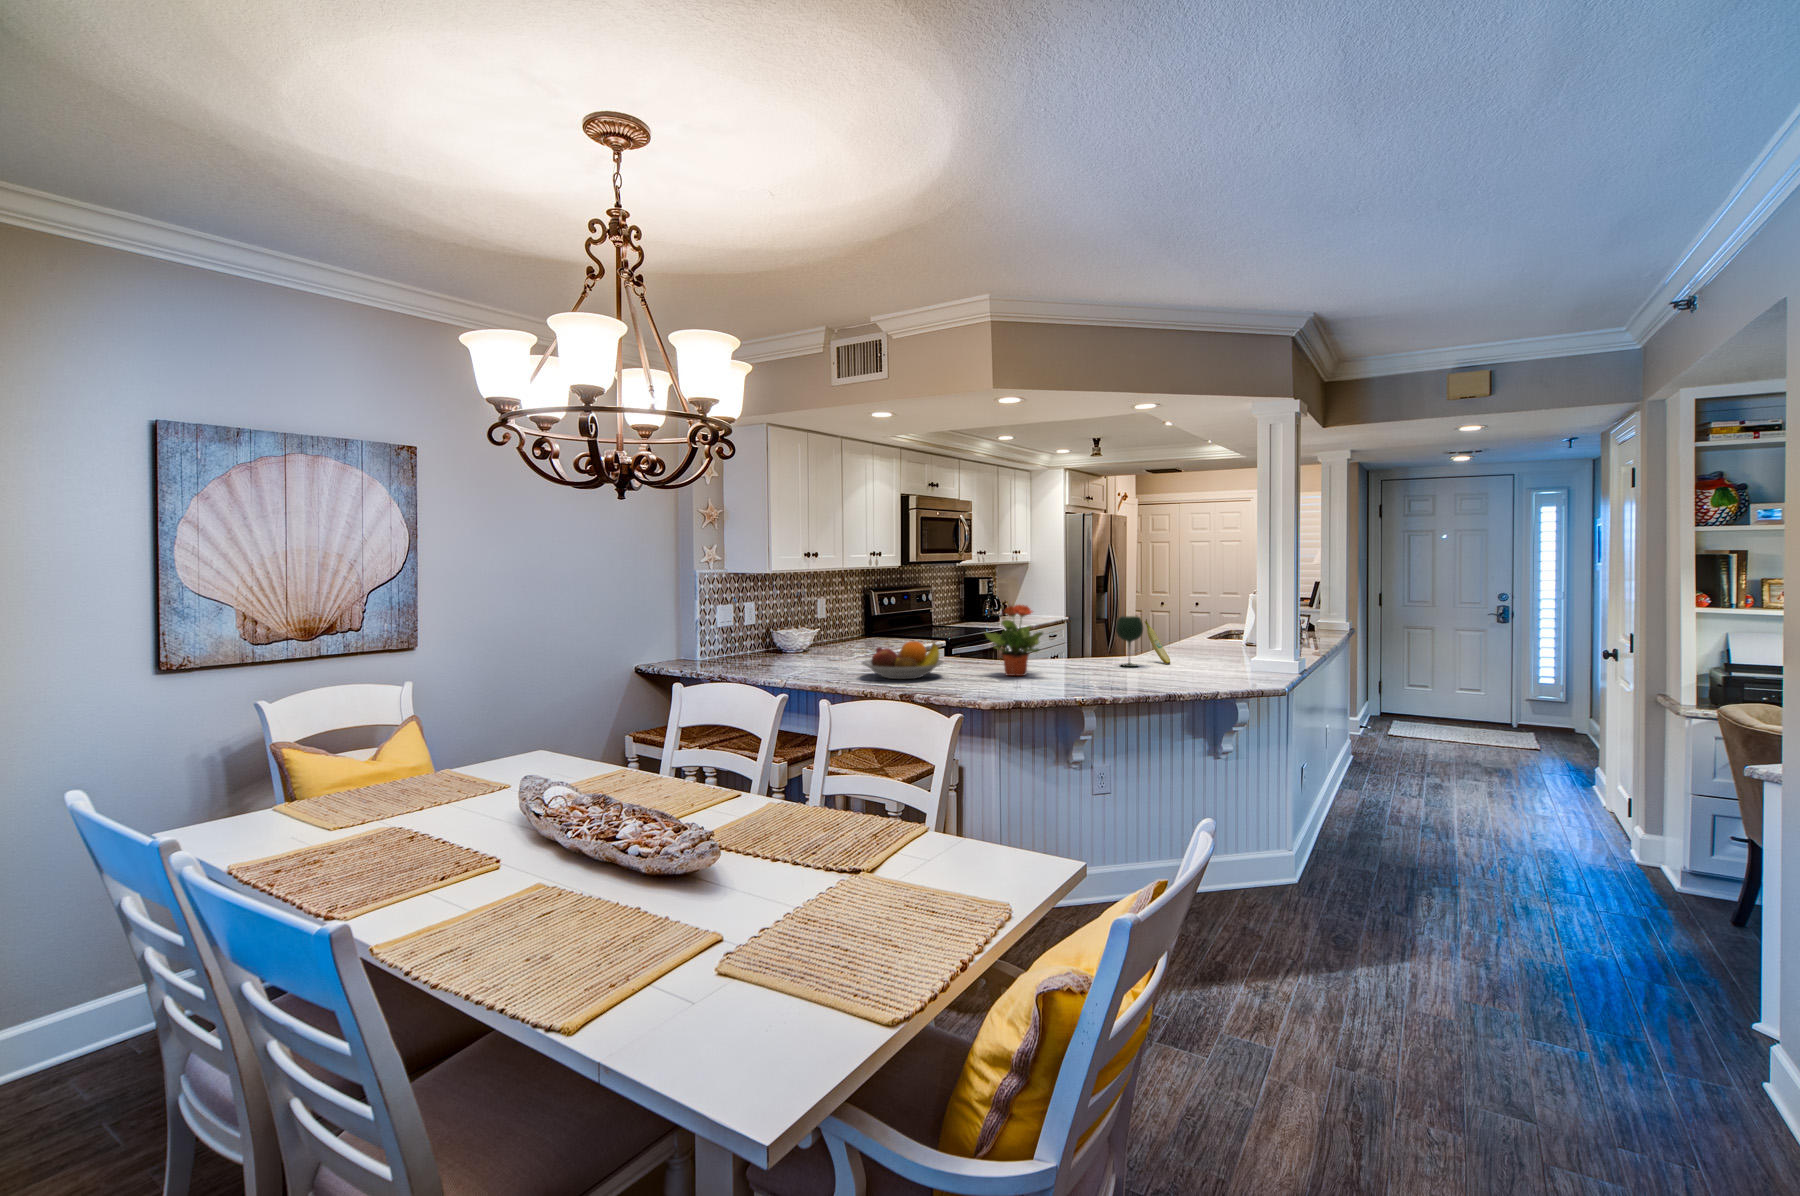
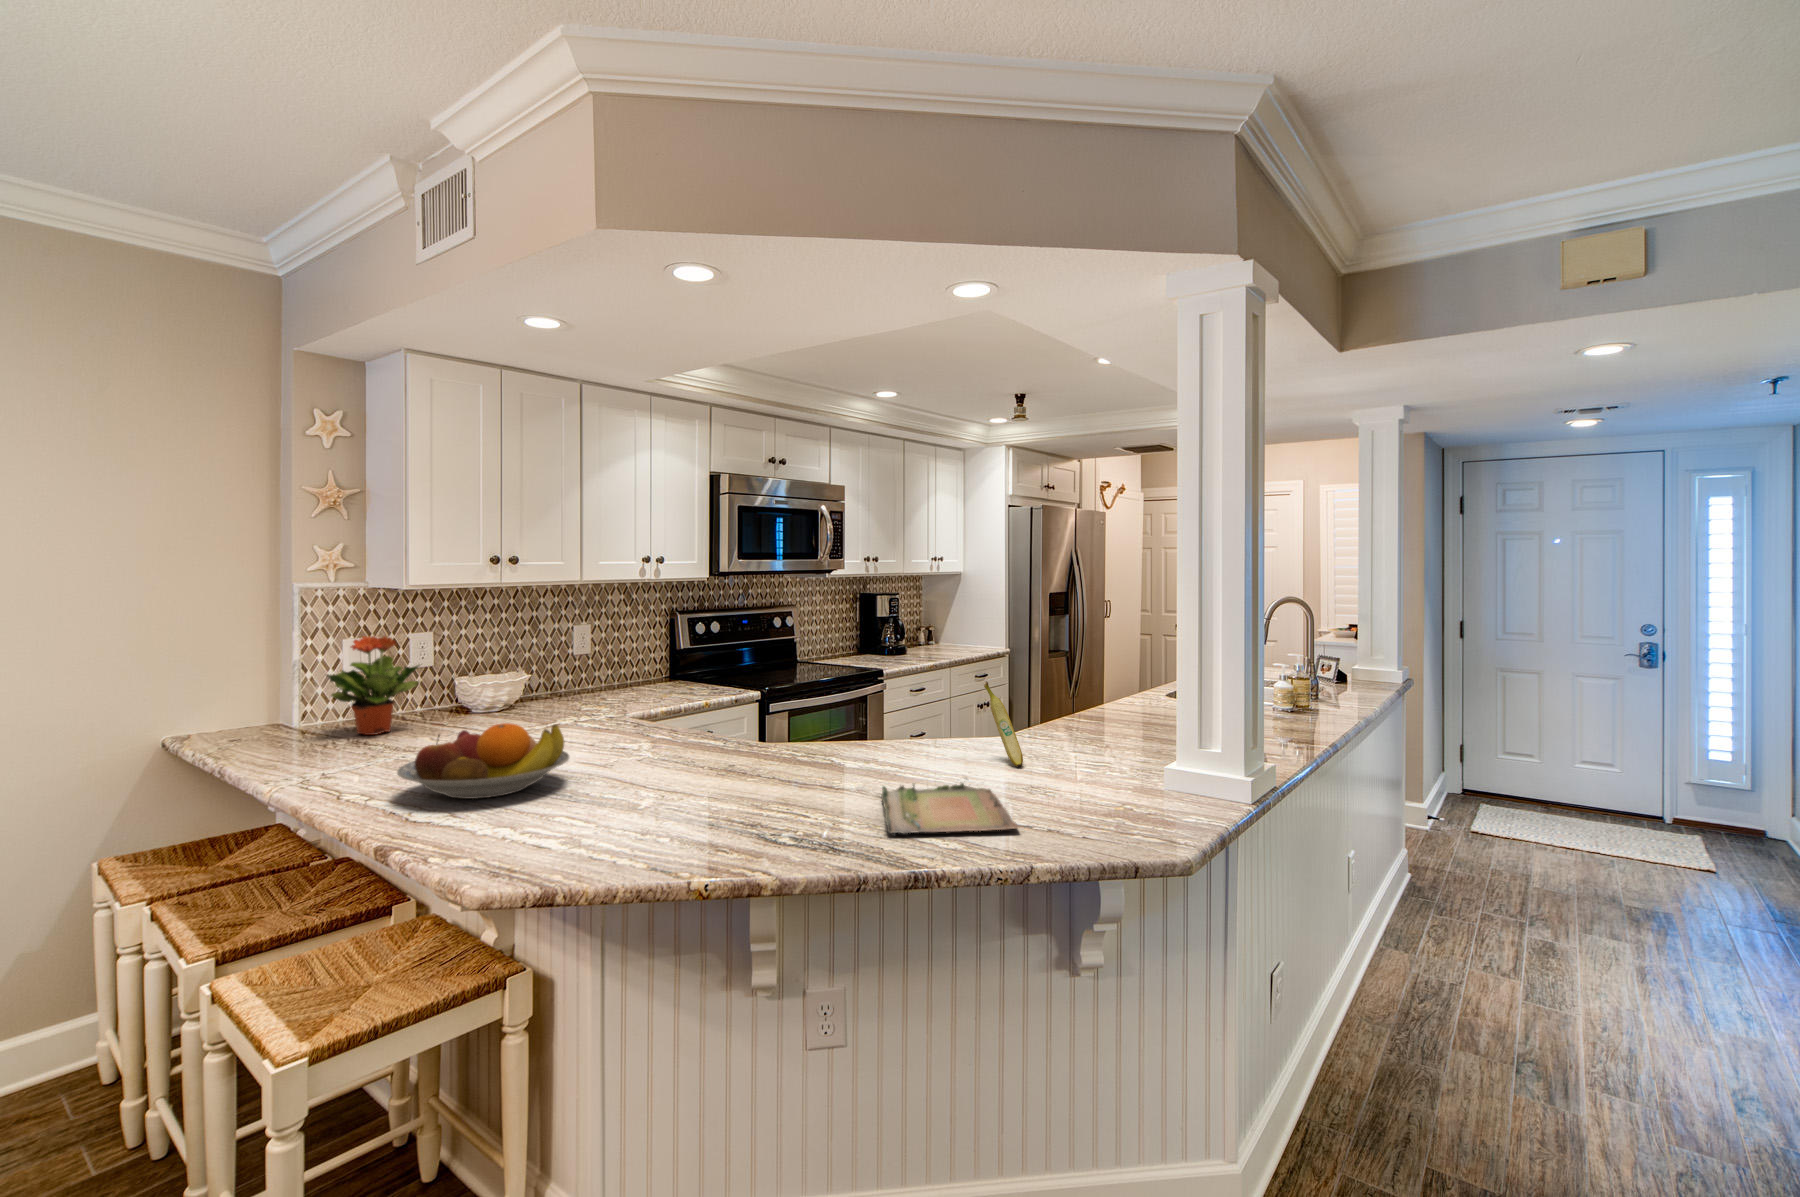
potted plant: present [985,605,1043,676] -> present [327,636,419,735]
wine glass: present [1116,616,1143,667] -> none [917,677,966,774]
tray: none [1114,663,1204,683] -> present [881,783,1019,834]

